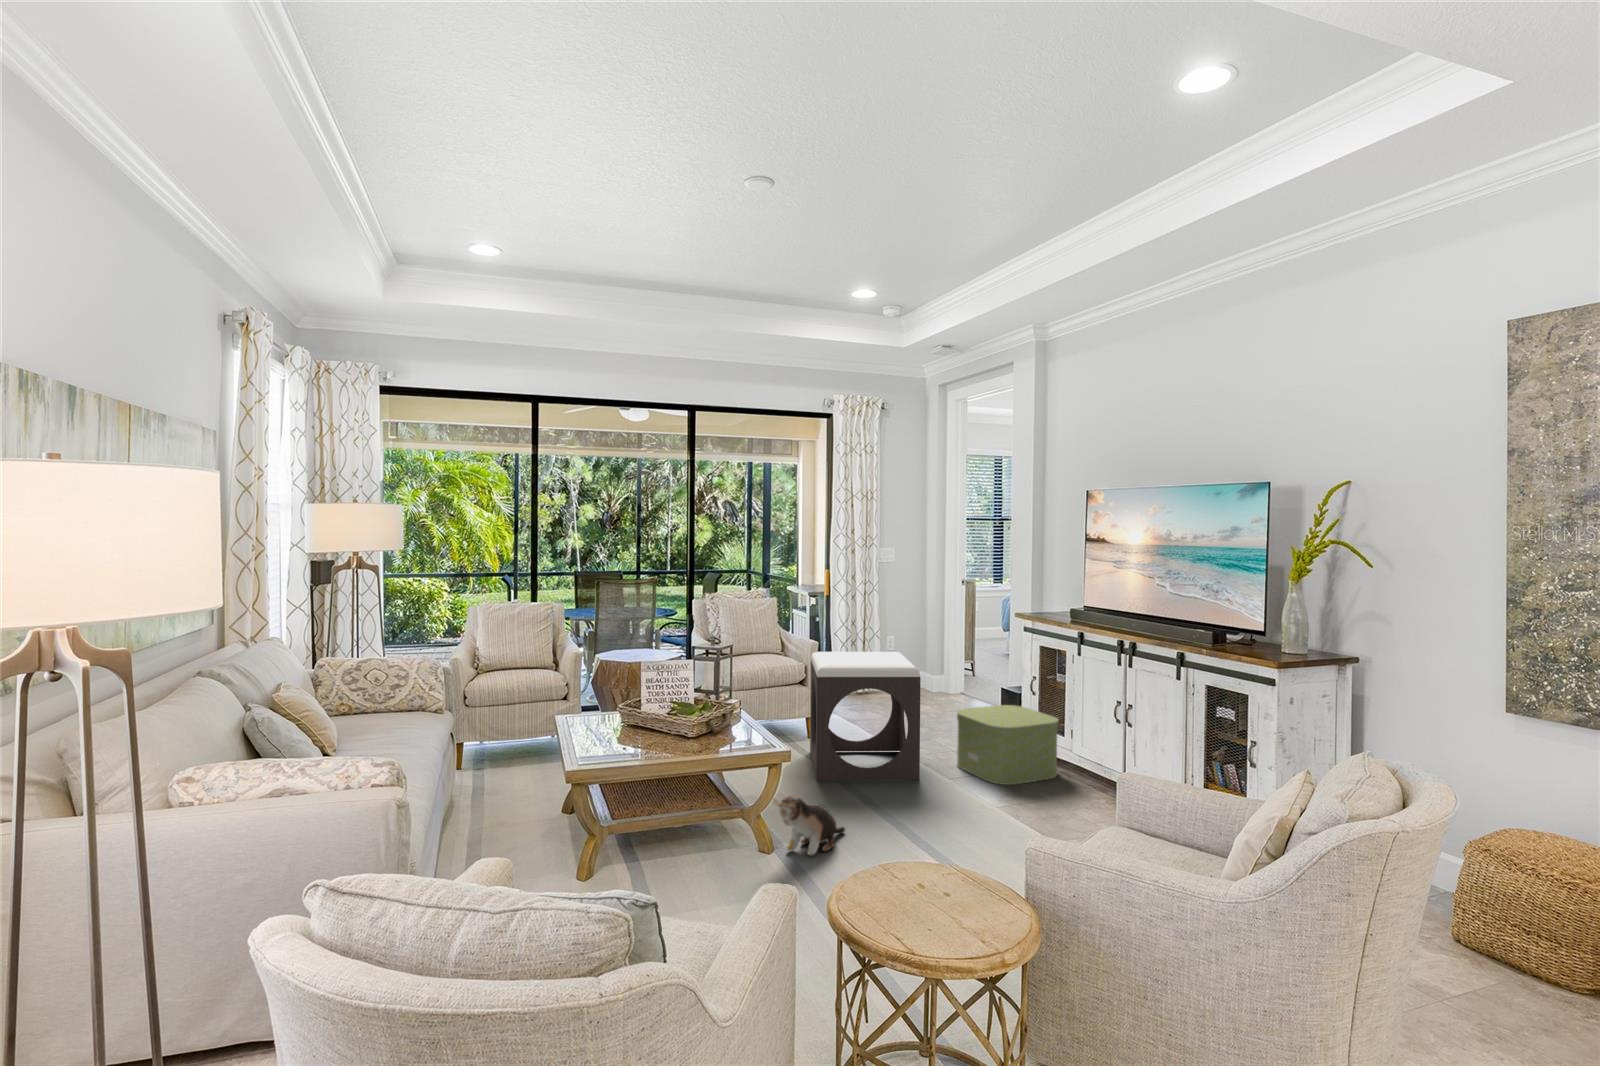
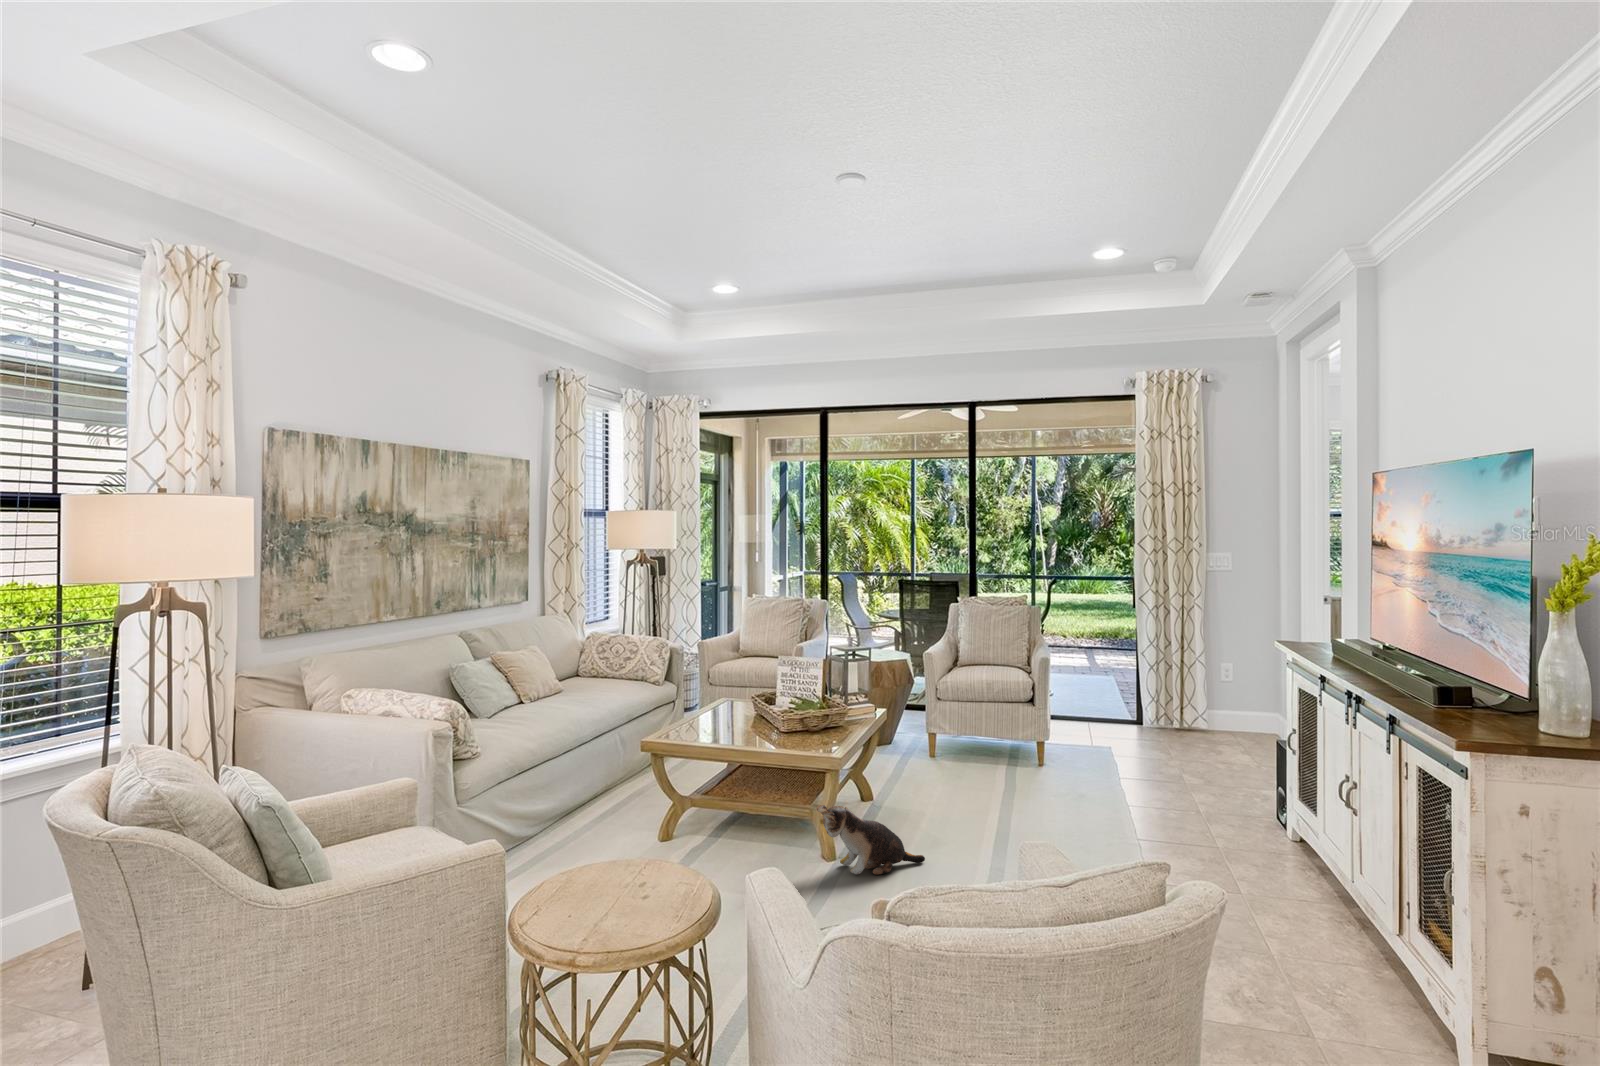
footstool: present [810,652,921,781] -> none [977,667,1124,831]
storage box: present [957,705,1058,785] -> none [1168,756,1306,871]

